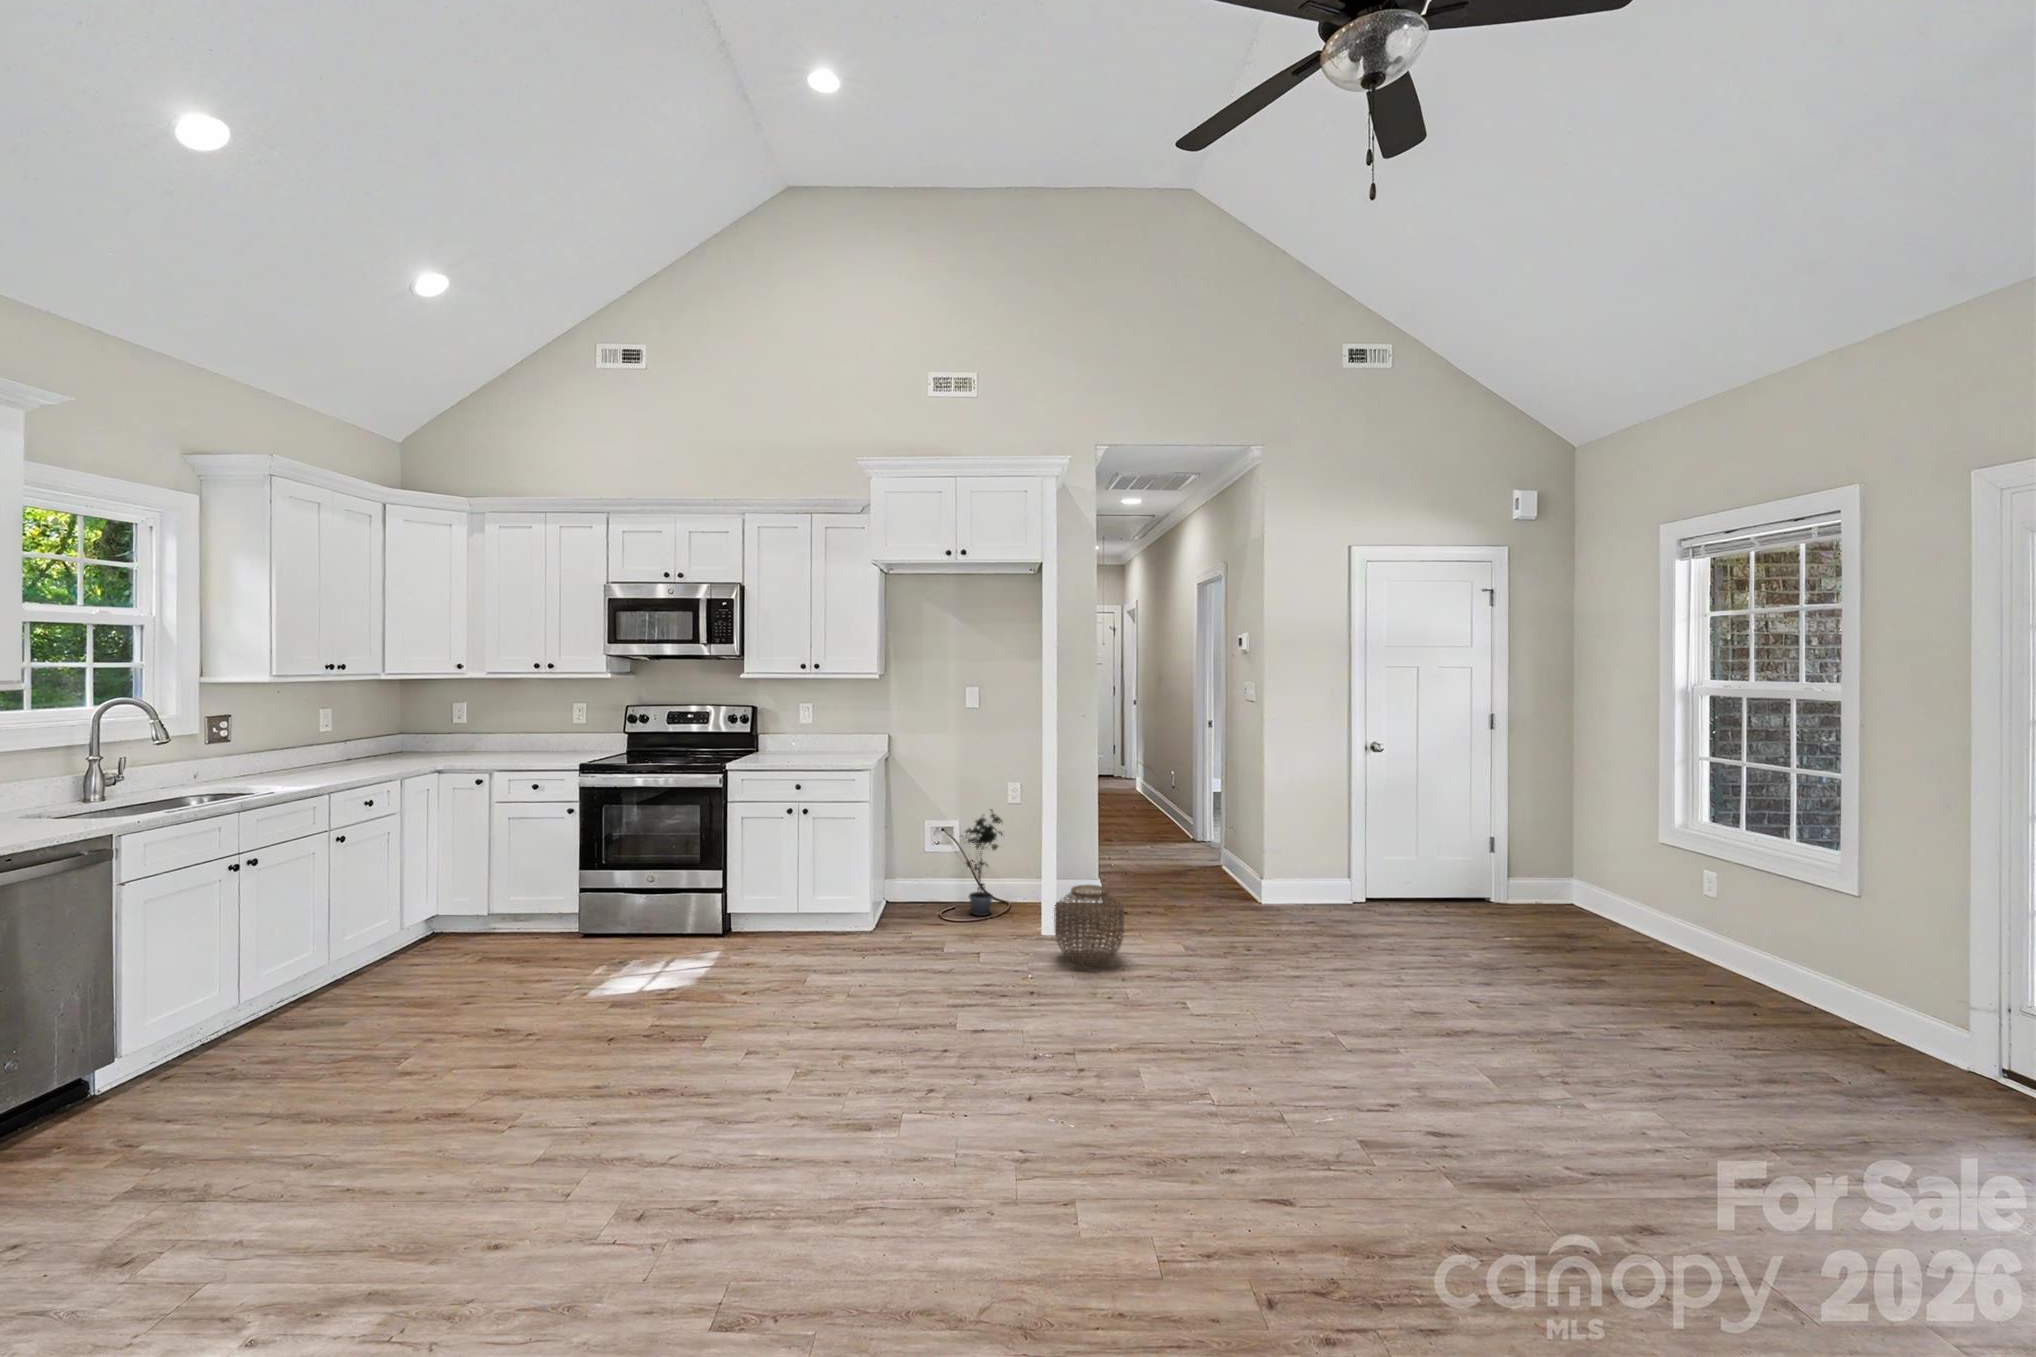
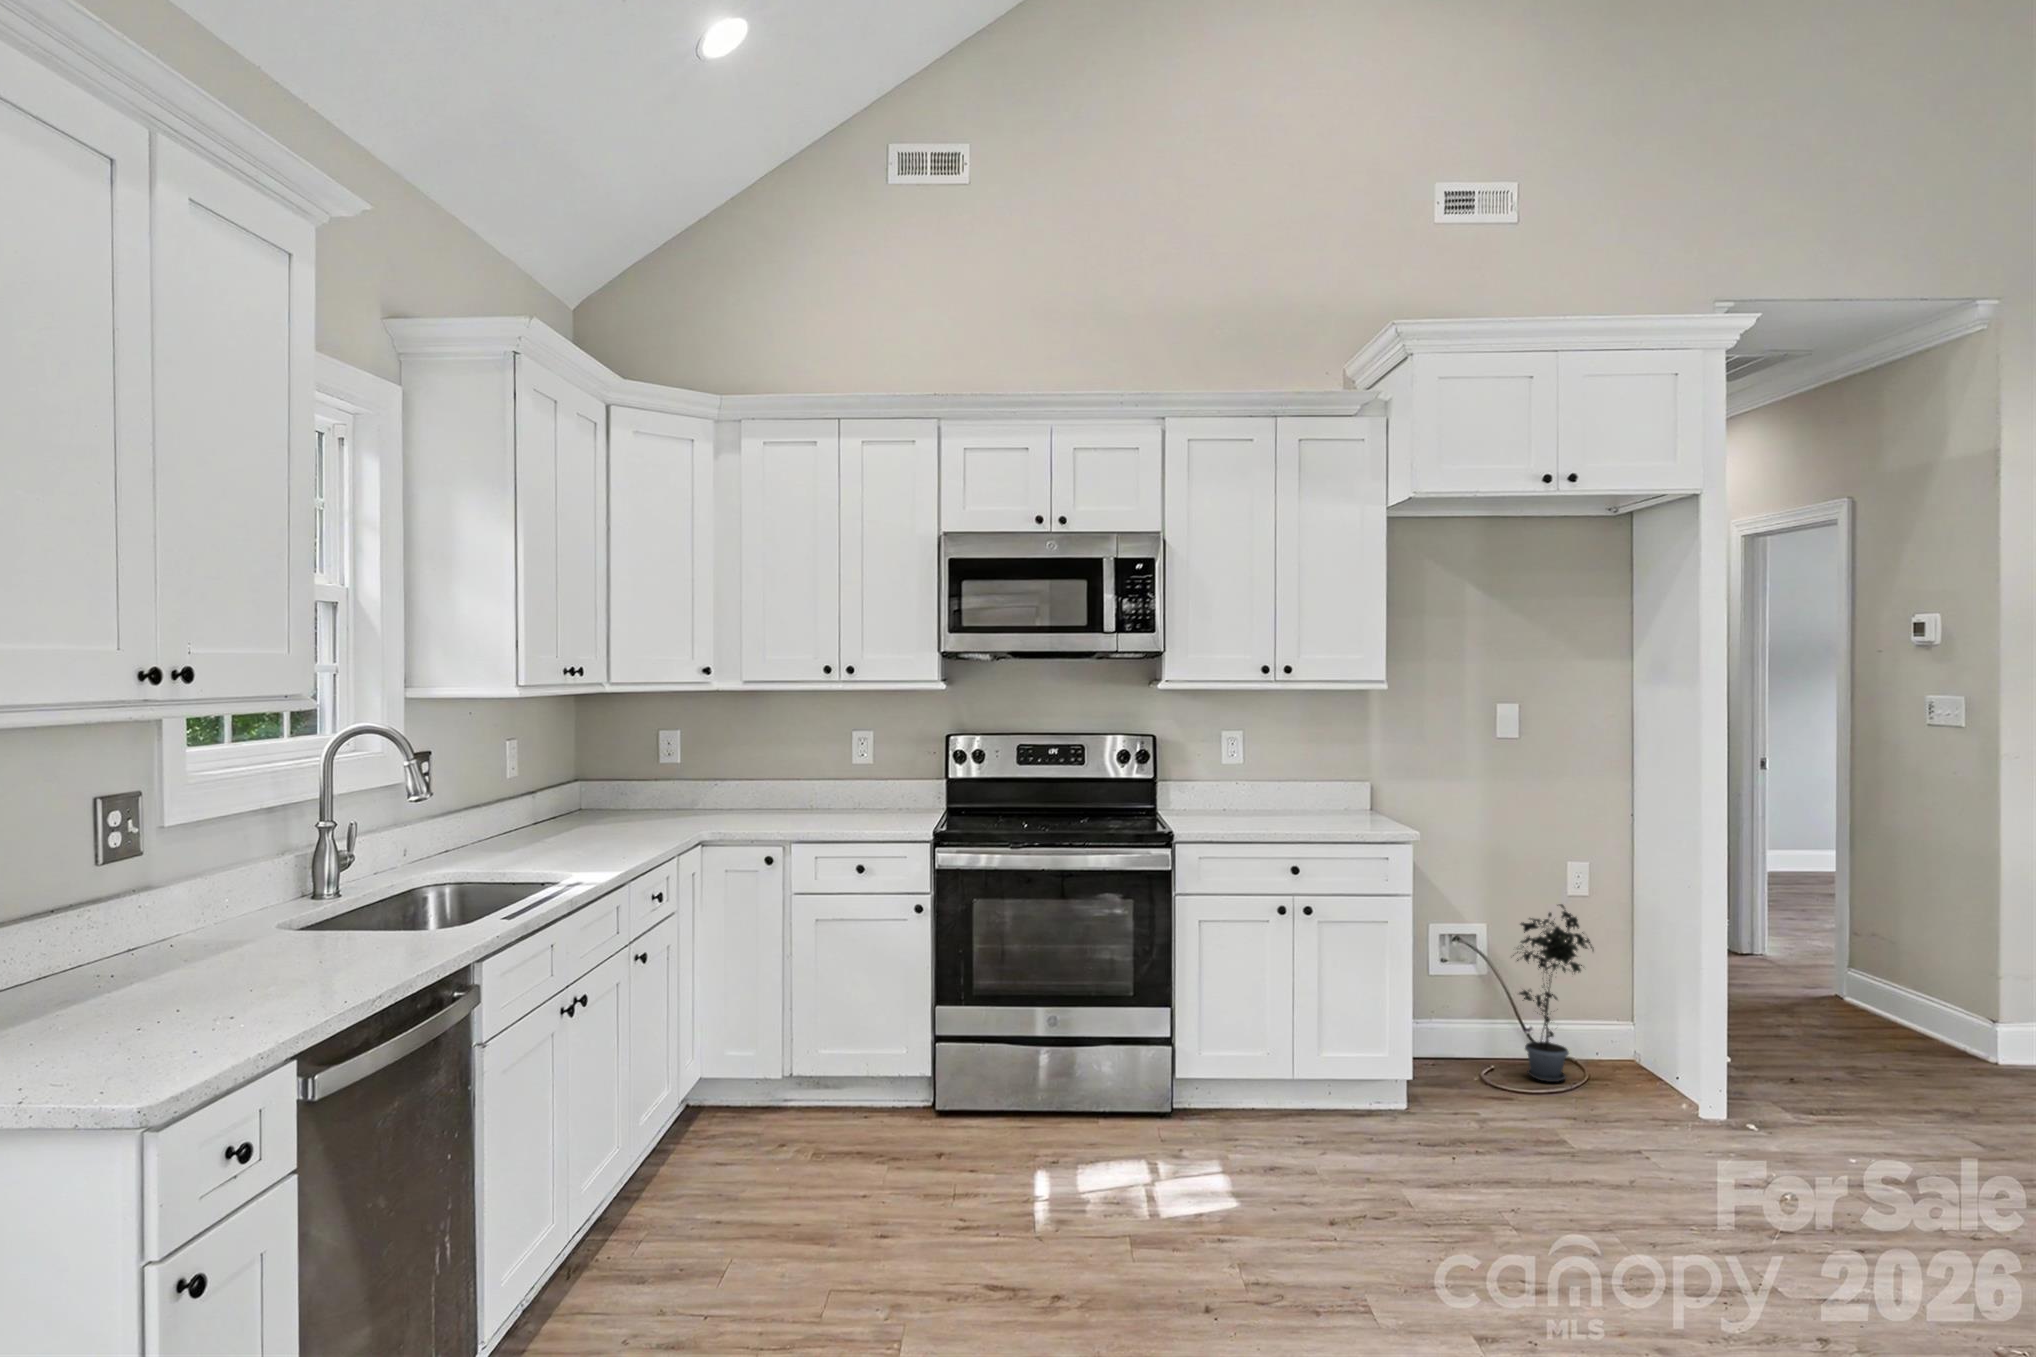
woven basket: present [1054,885,1124,966] -> none [1775,1034,1911,1173]

